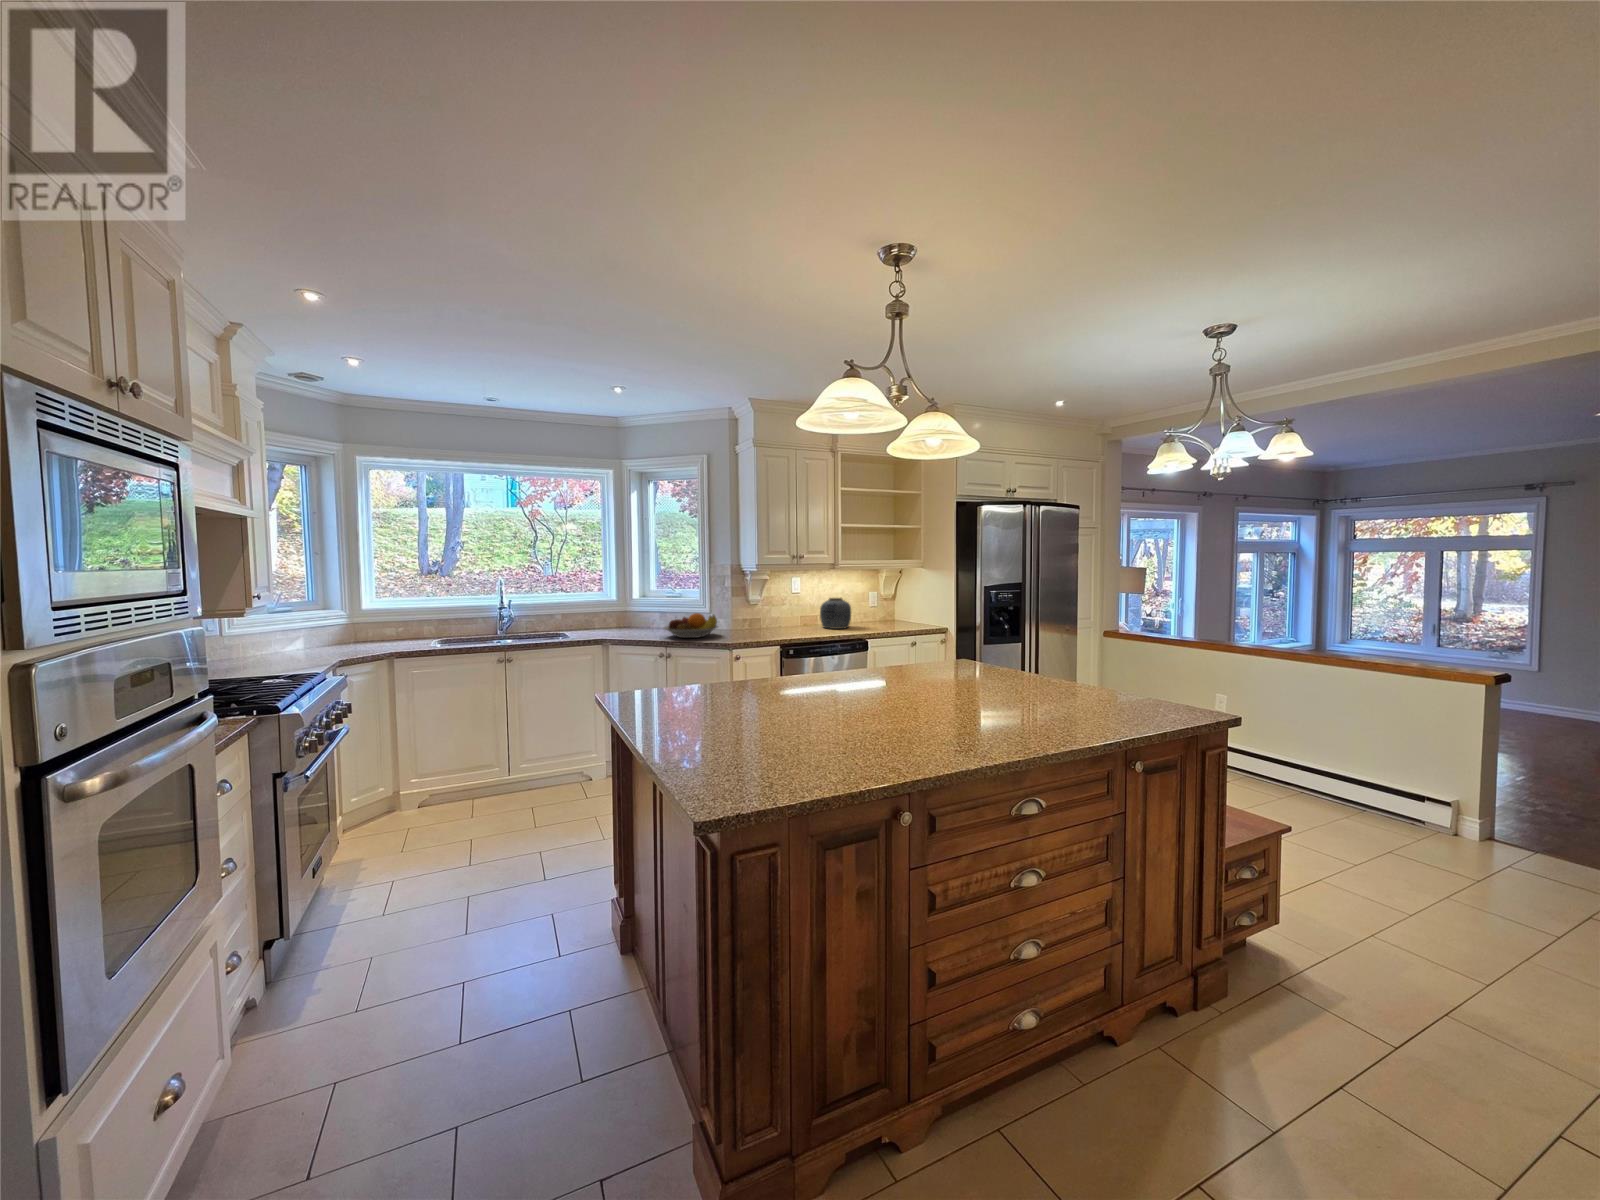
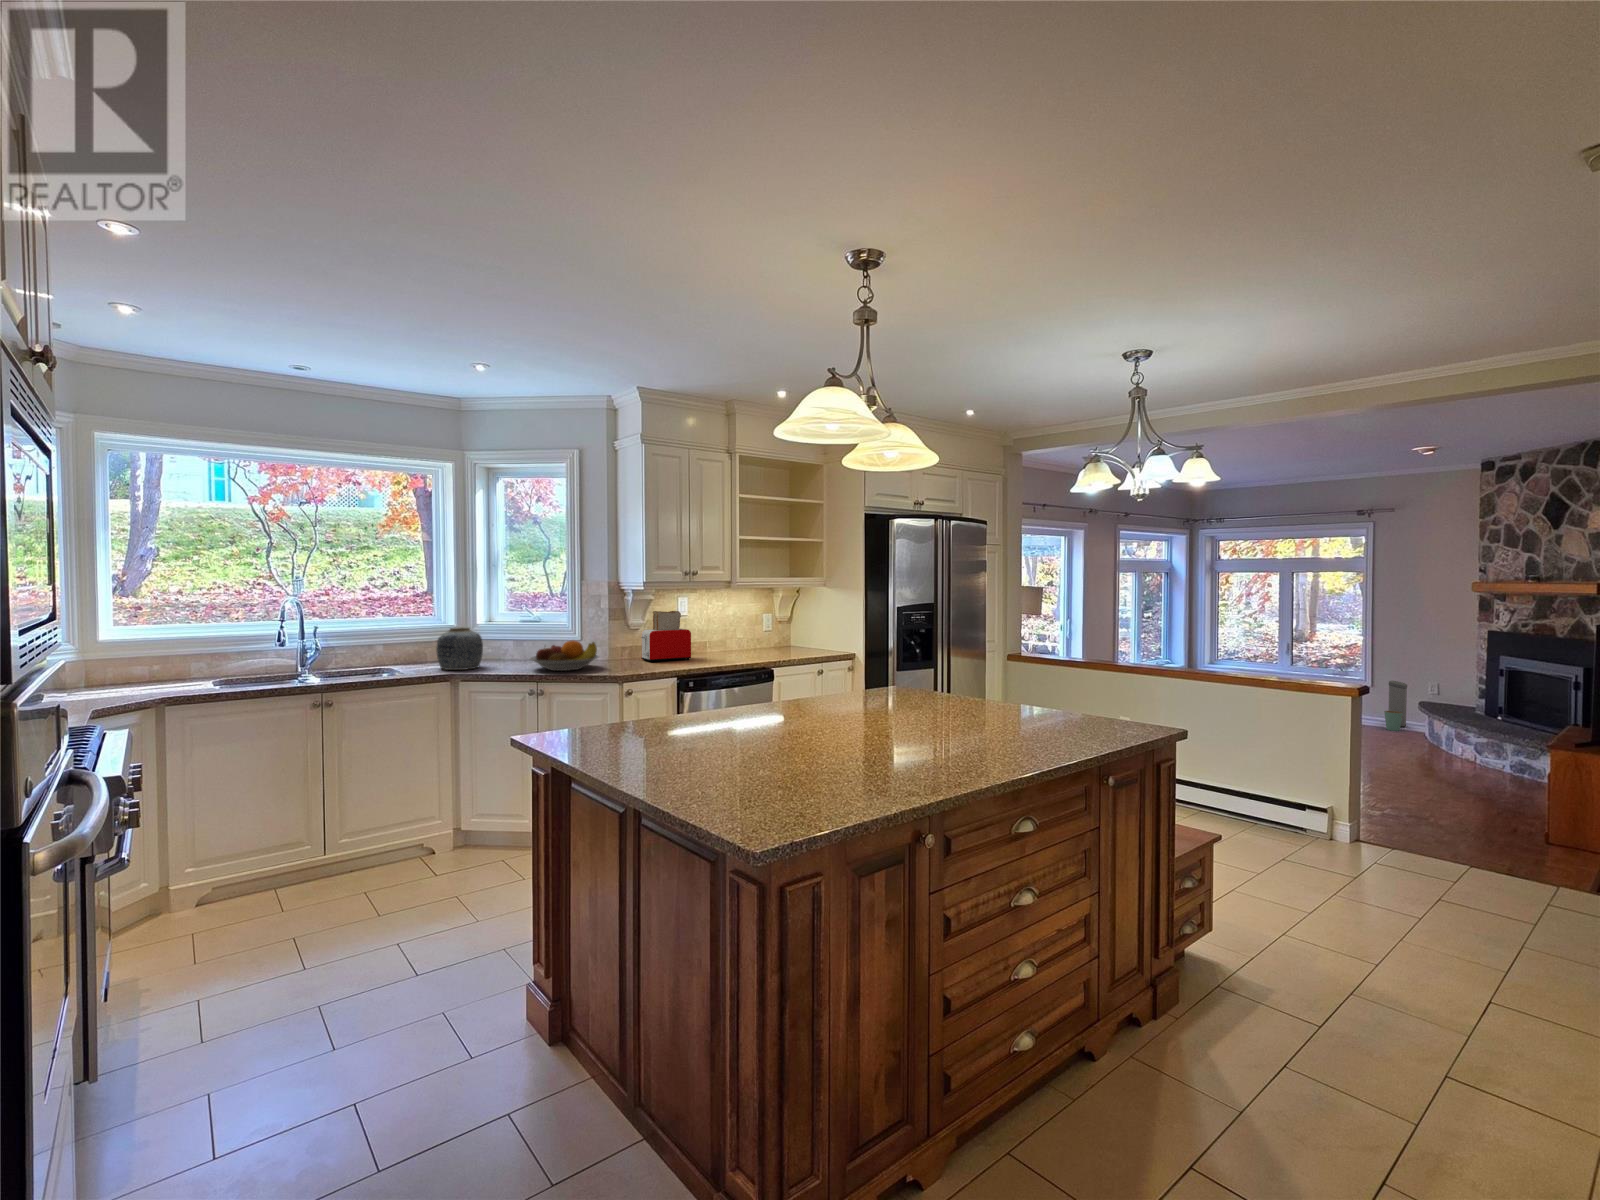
toaster: none [756,589,799,632] -> present [641,611,691,662]
vase: present [820,598,851,629] -> present [436,627,483,670]
trash can: none [1552,666,1585,720] -> present [1384,681,1407,731]

